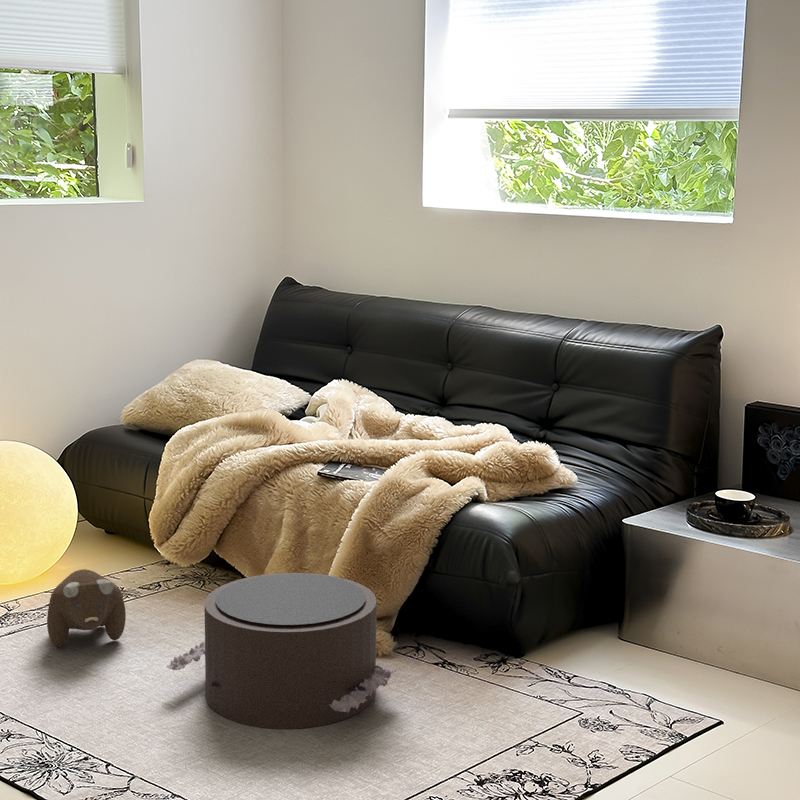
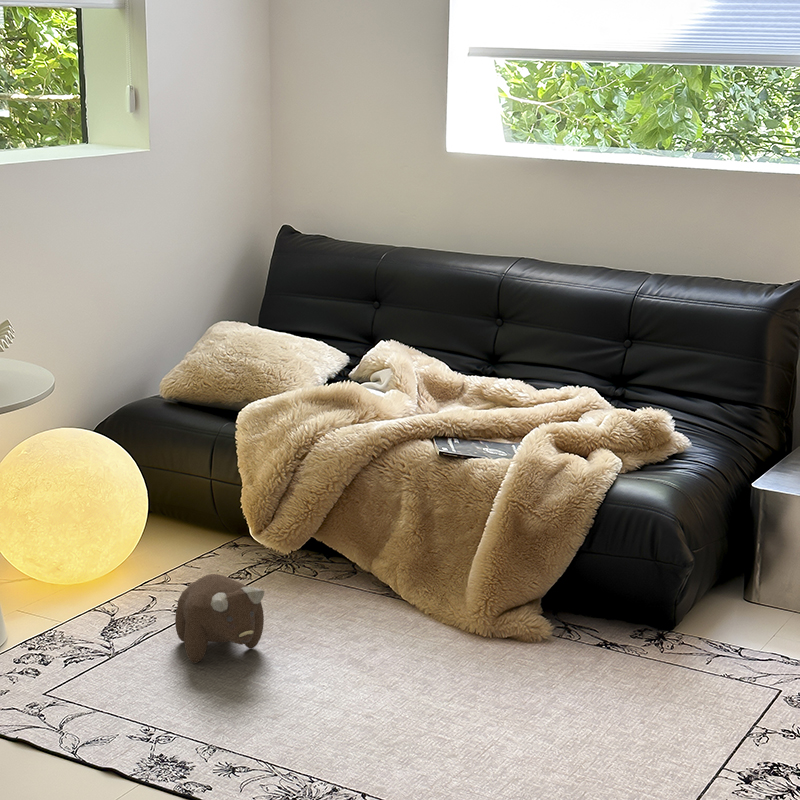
pouf: present [167,573,396,729] -> none [358,565,596,743]

